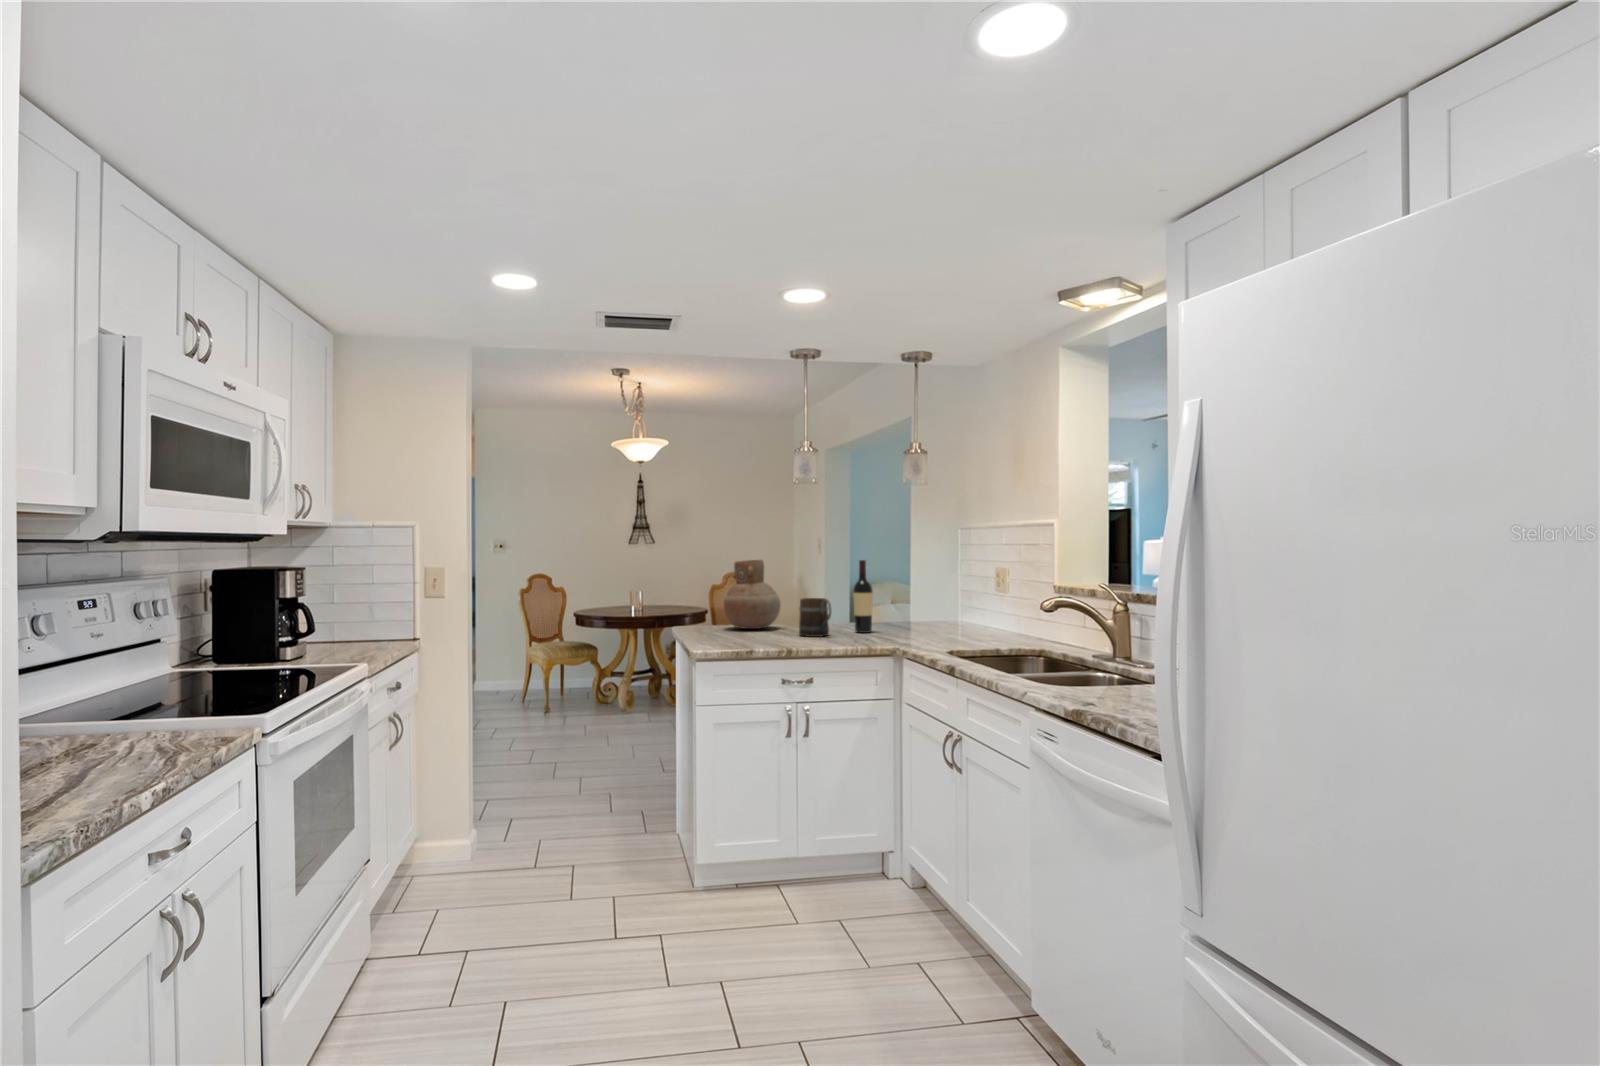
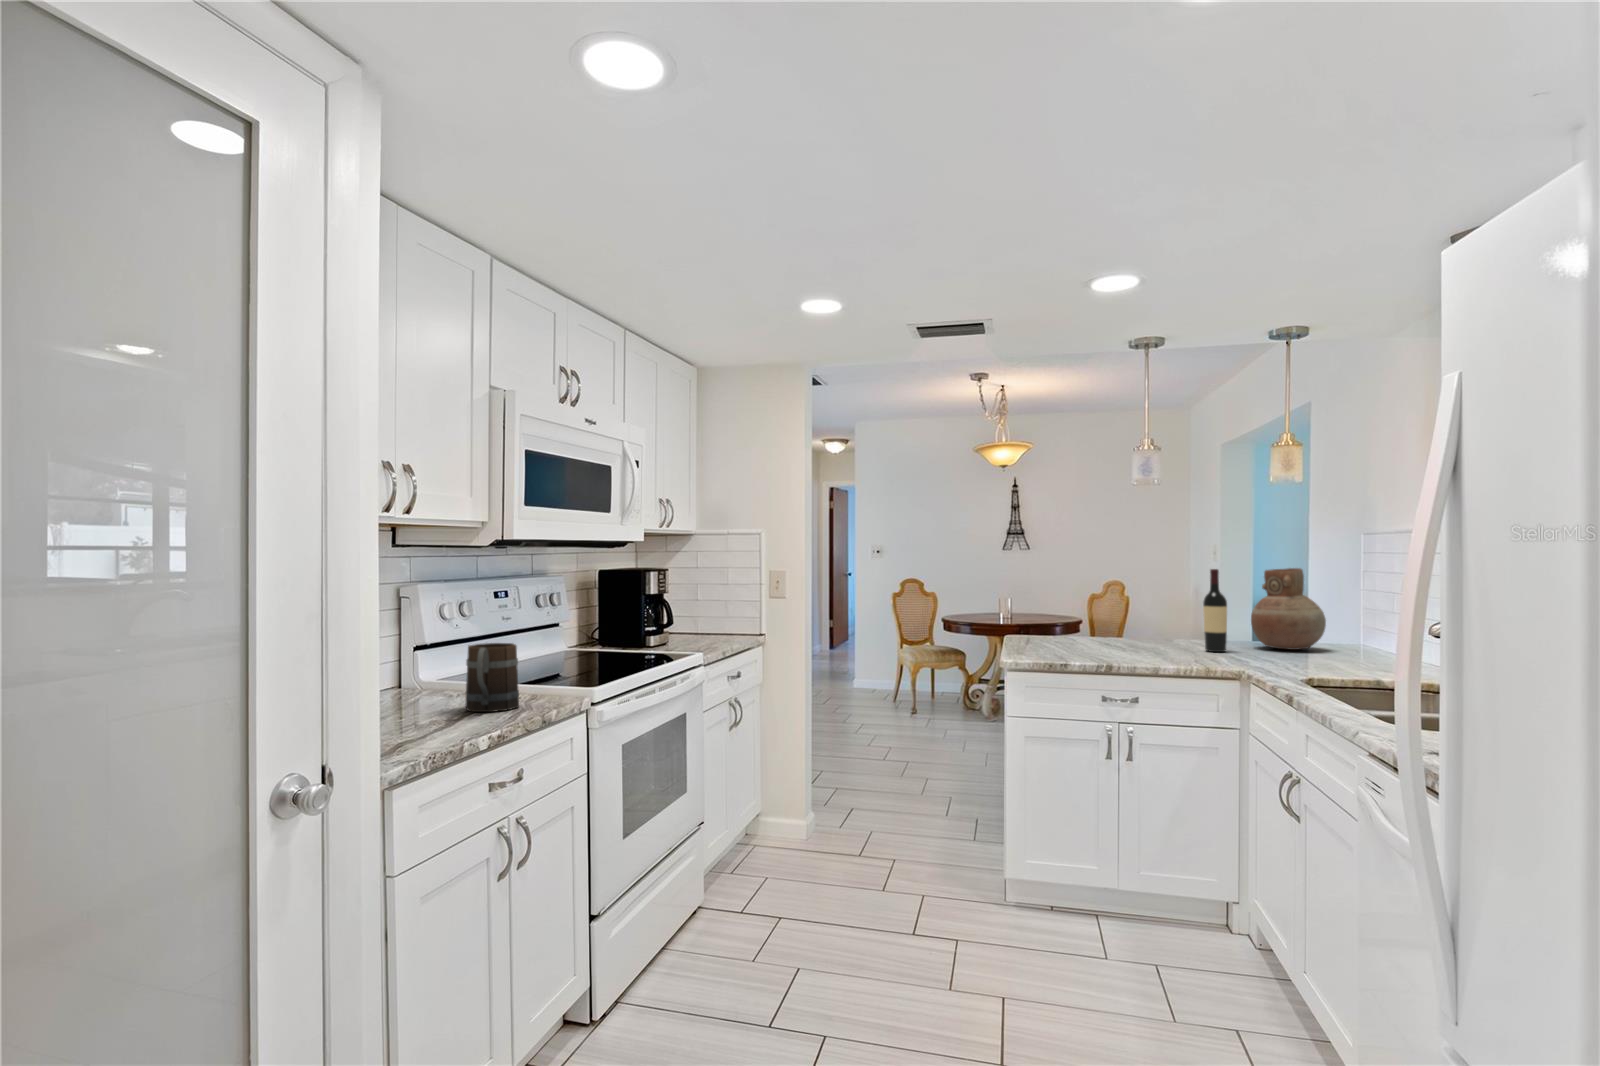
vase: present [724,560,780,629] -> present [1251,568,1326,650]
mug: present [799,598,831,637] -> present [465,643,519,712]

